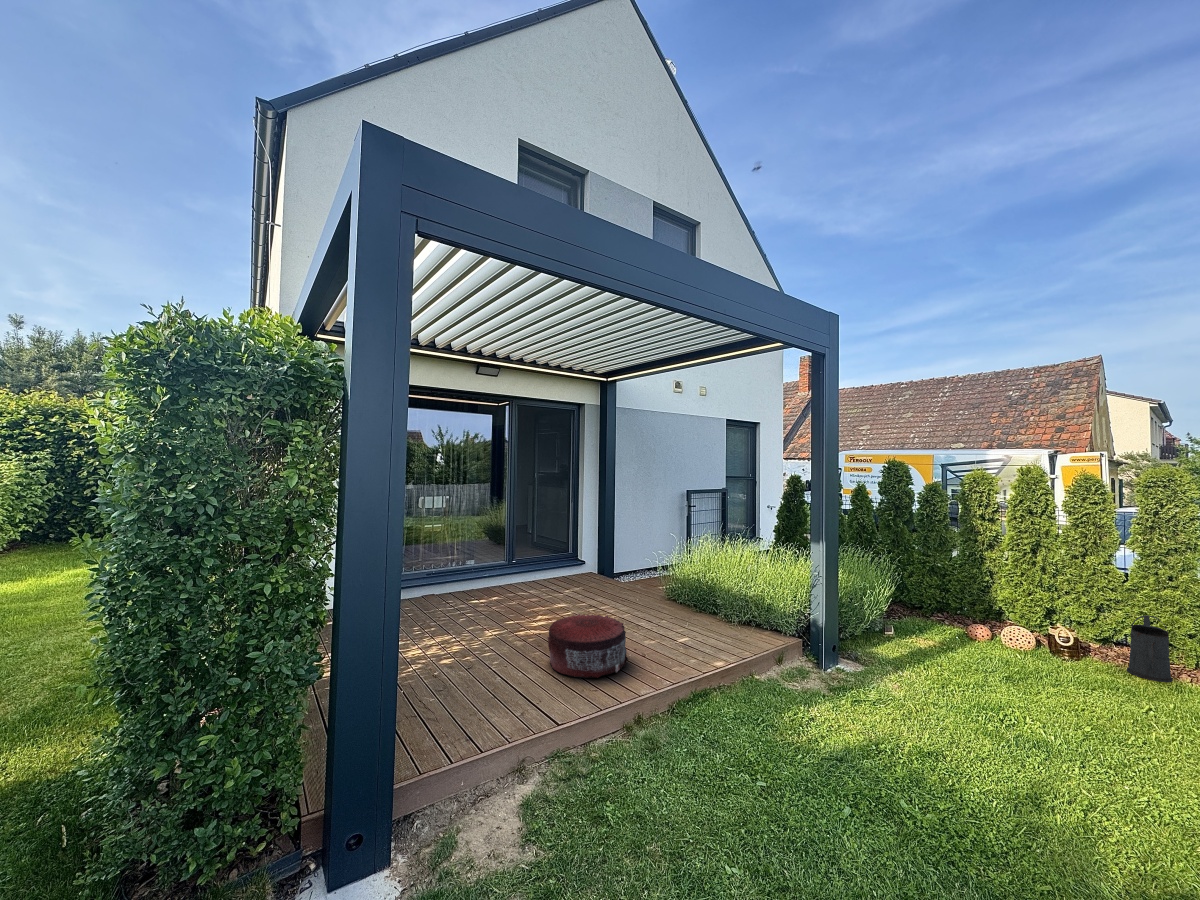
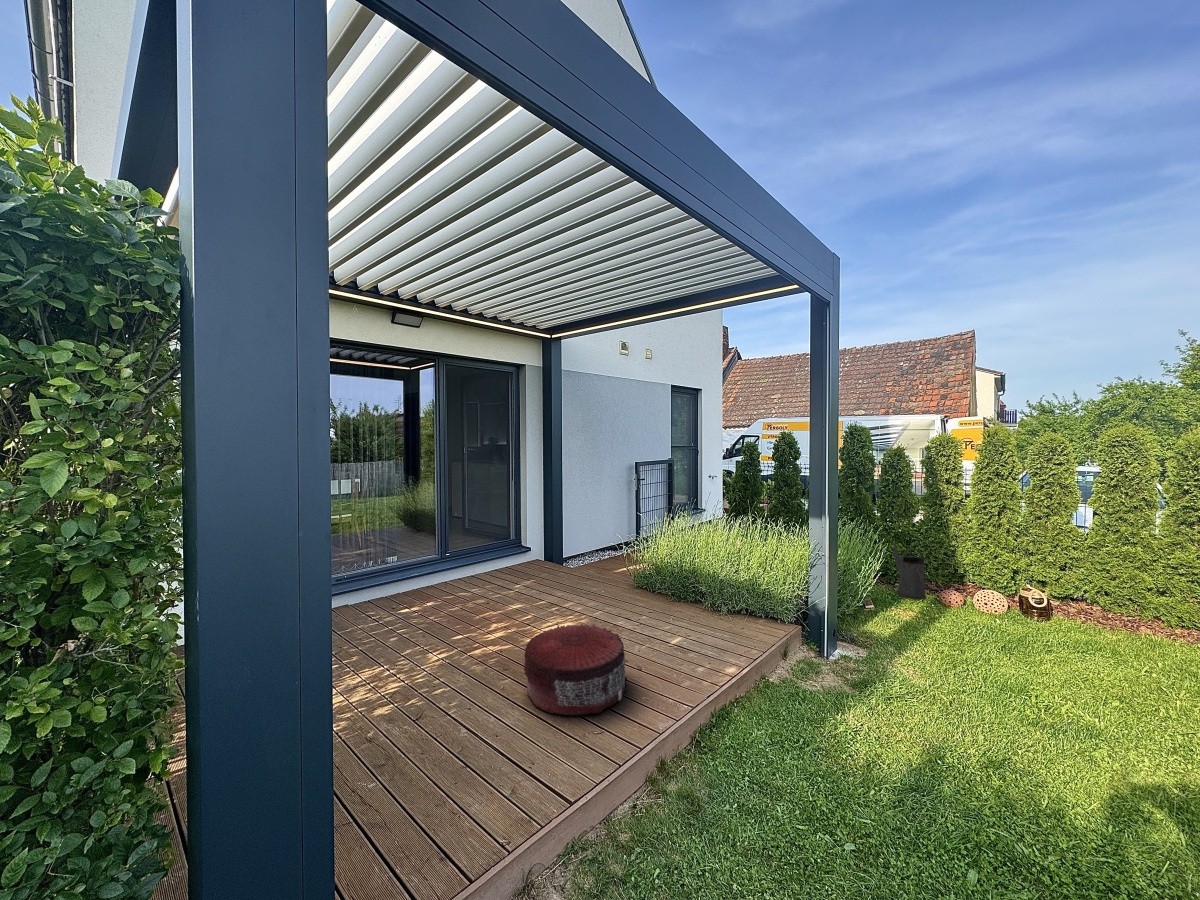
watering can: present [1127,615,1173,683] -> present [893,547,926,600]

